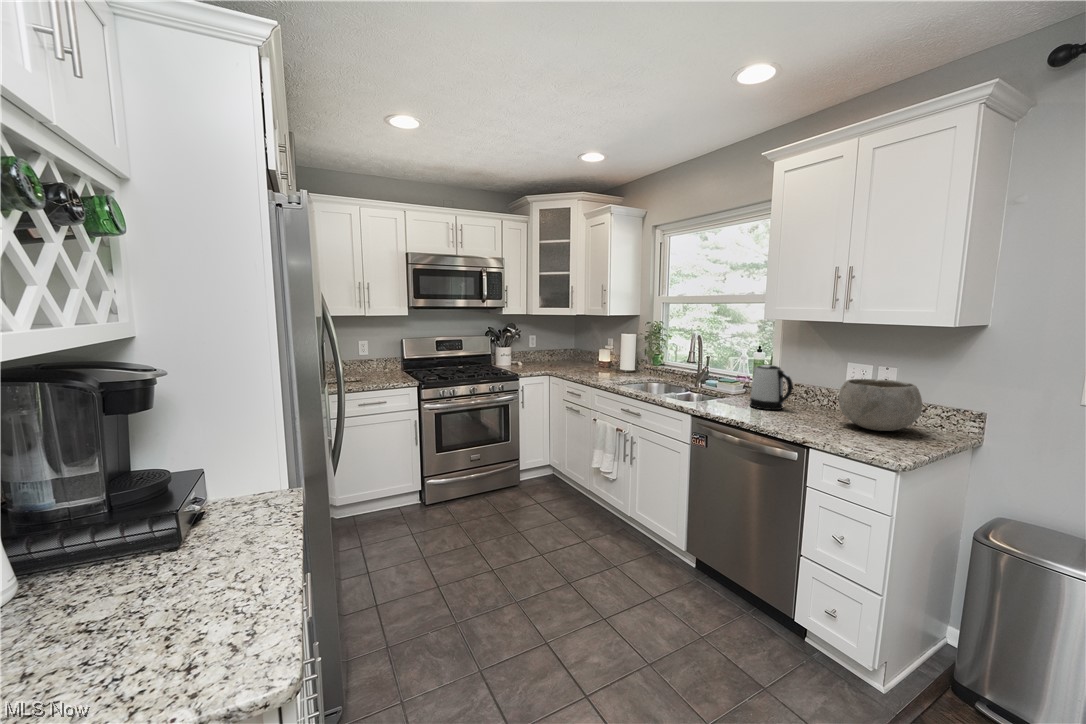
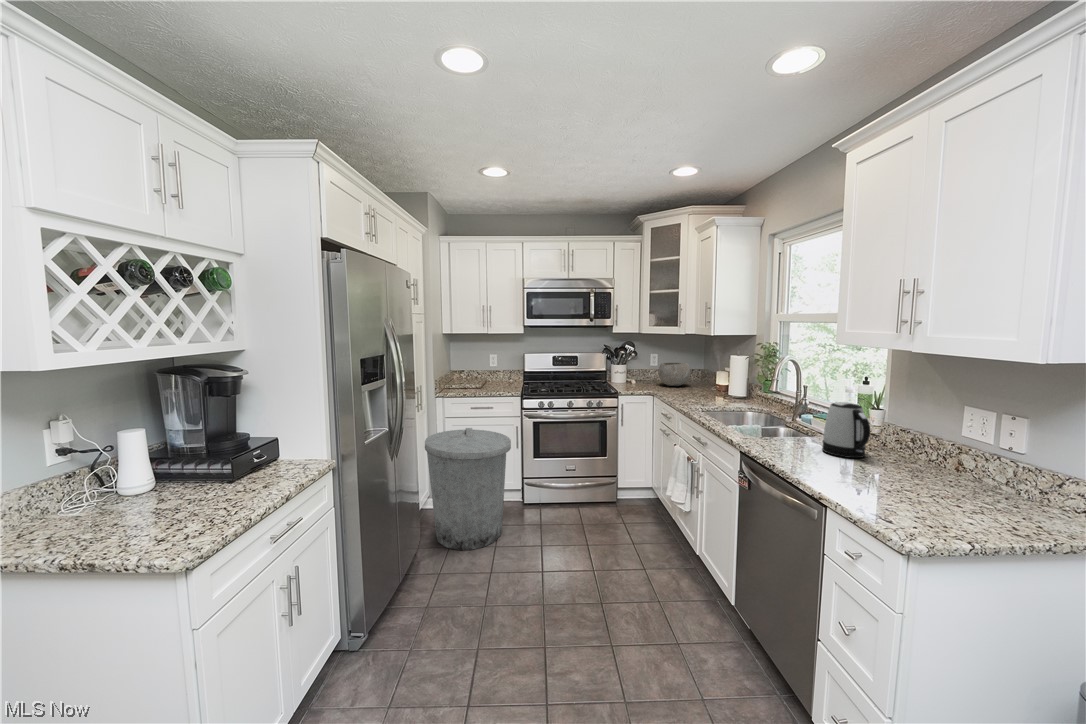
bowl: present [839,379,922,431] -> present [658,363,691,386]
trash can: none [314,427,429,582] -> present [425,428,511,550]

